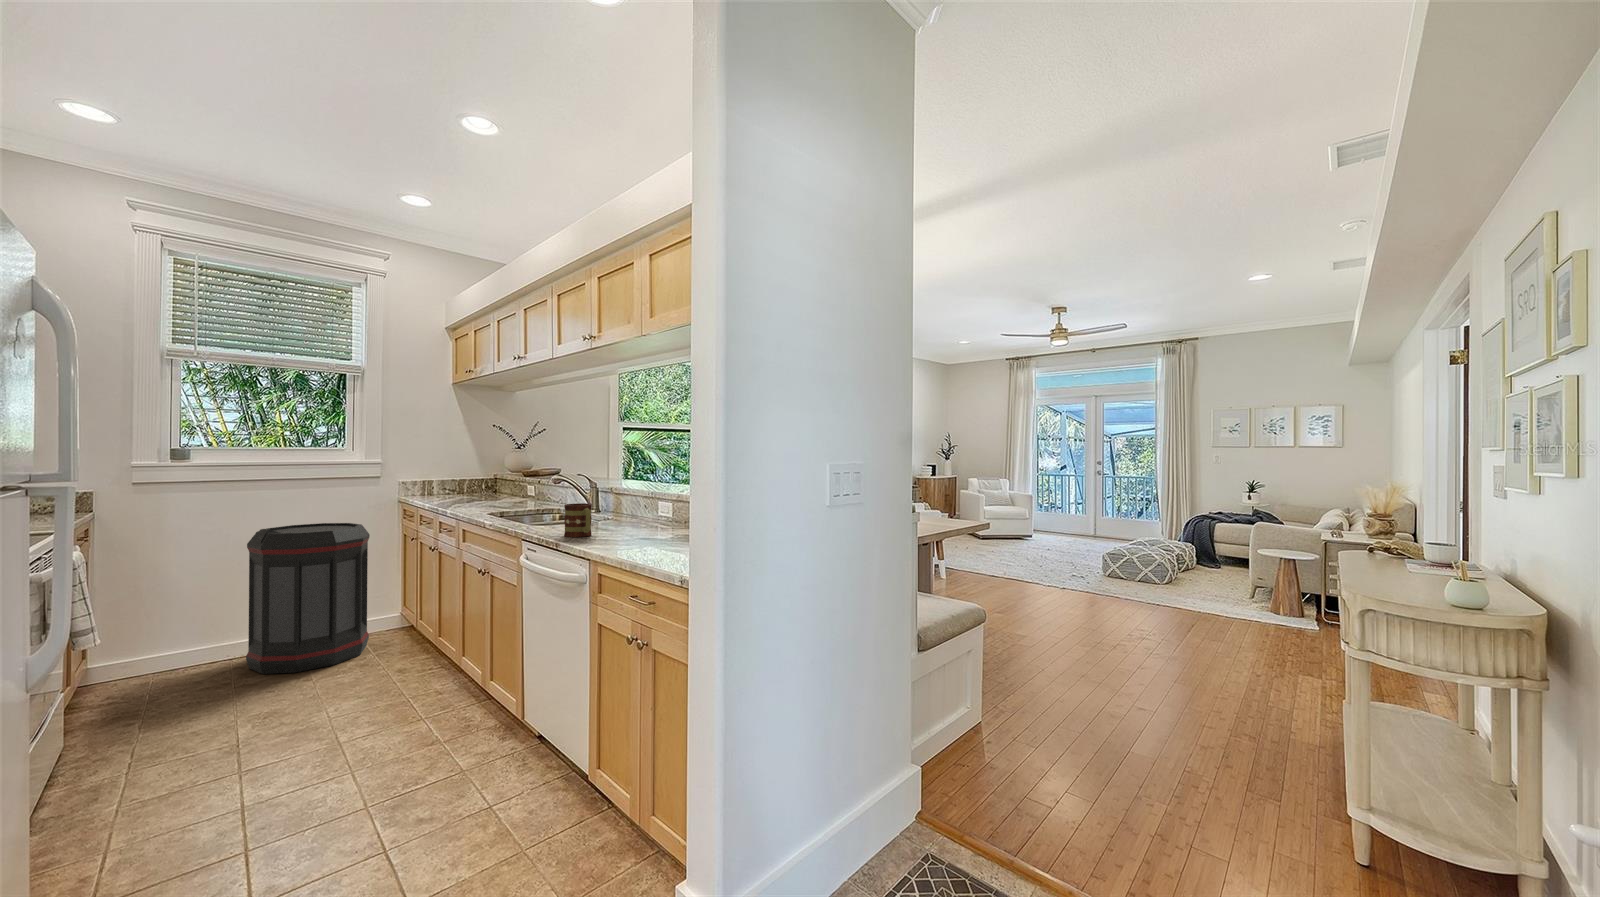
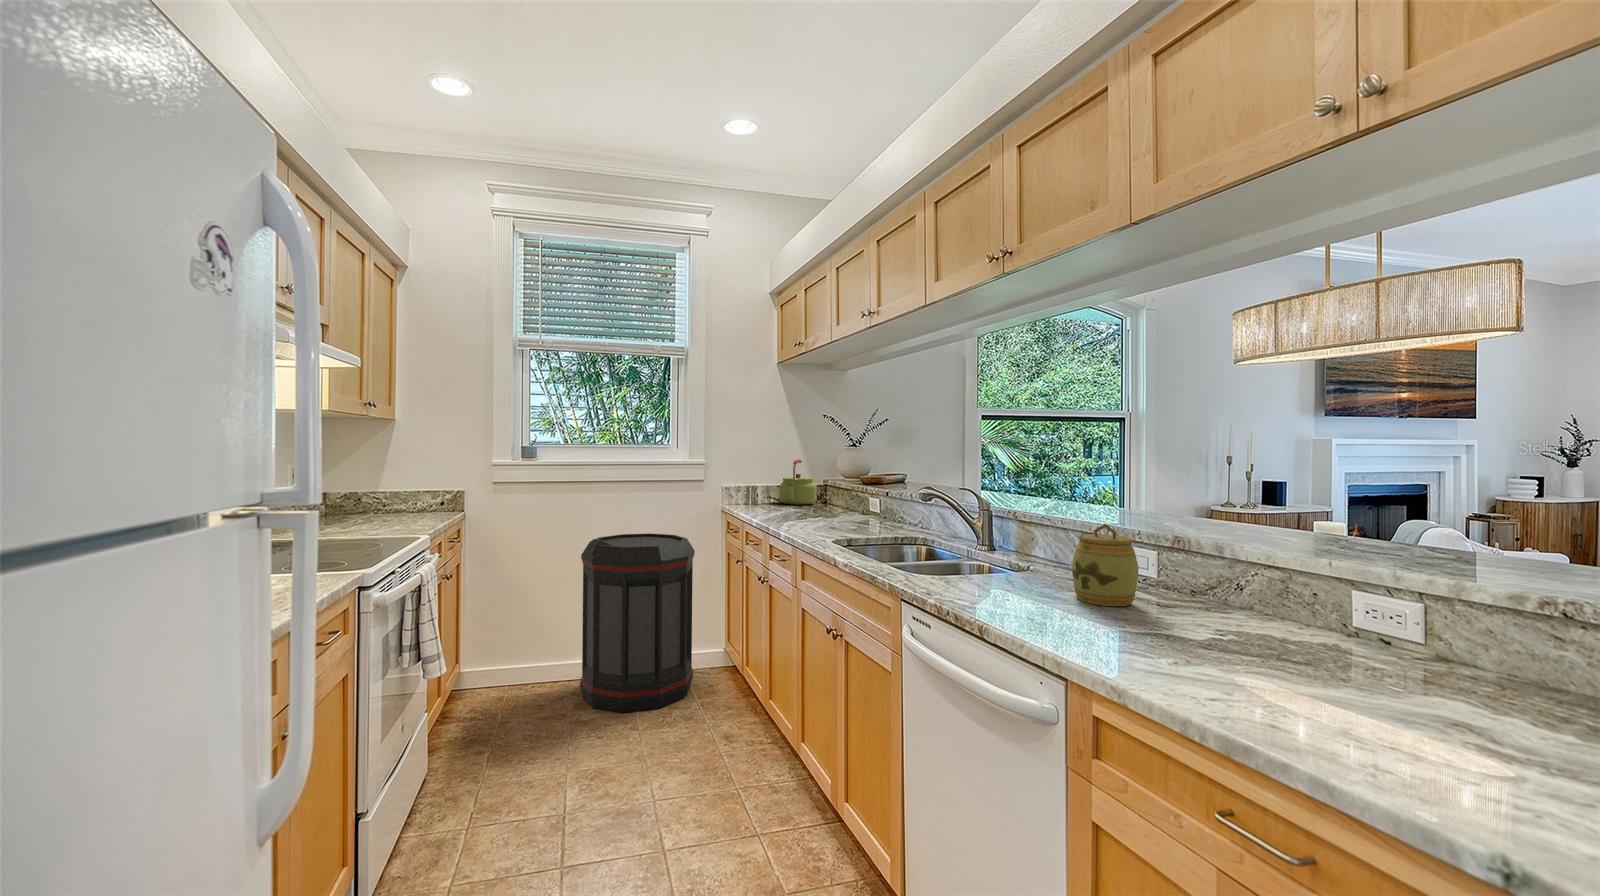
kettle: none [454,458,488,494] -> present [779,459,817,505]
jar: none [622,488,655,531] -> present [1072,524,1139,606]
mug: present [564,503,592,537] -> none [986,550,1045,617]

